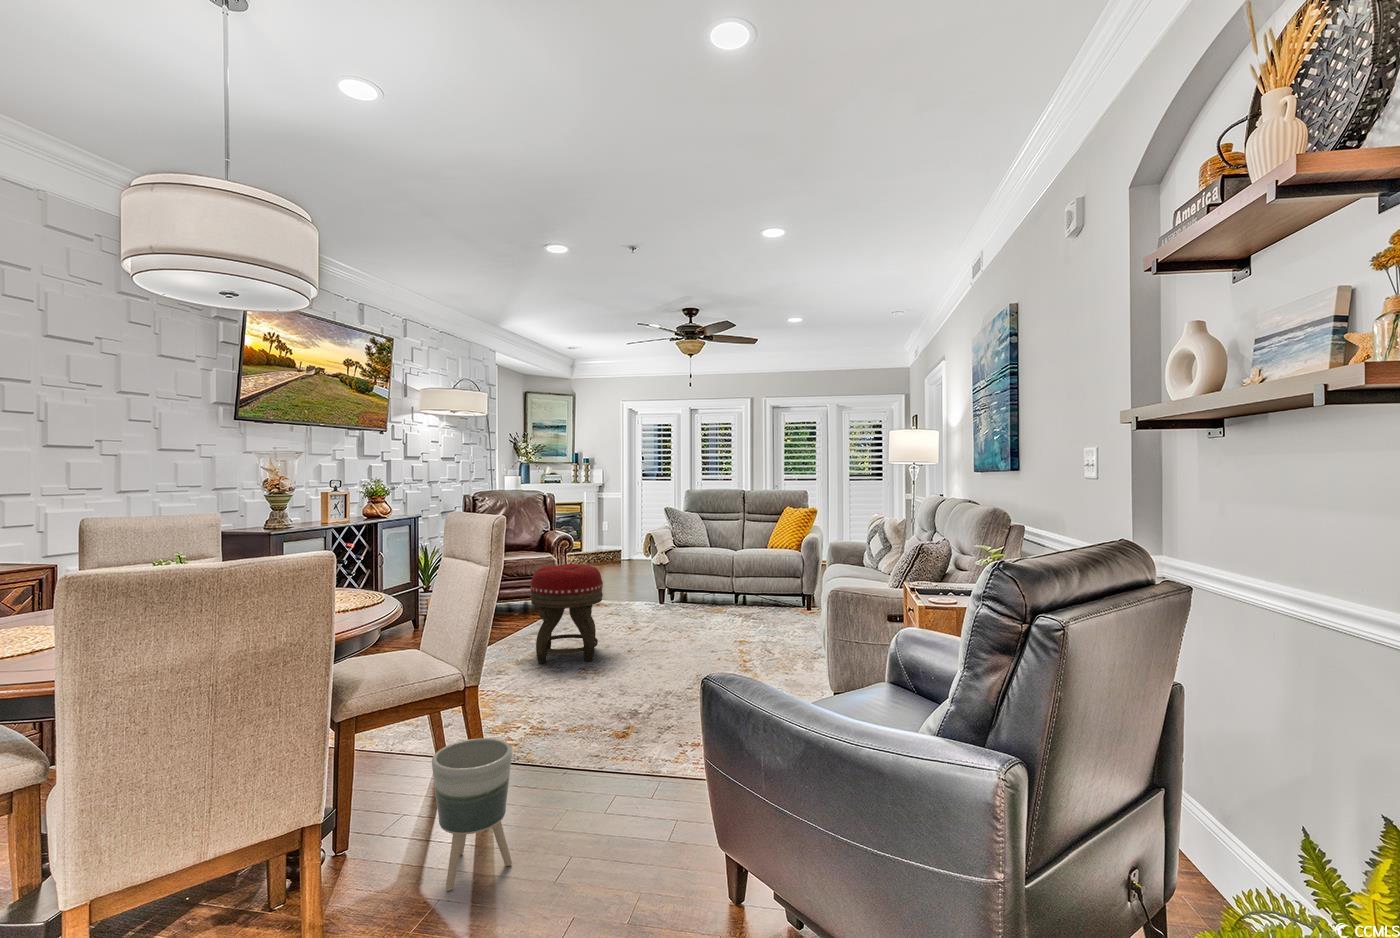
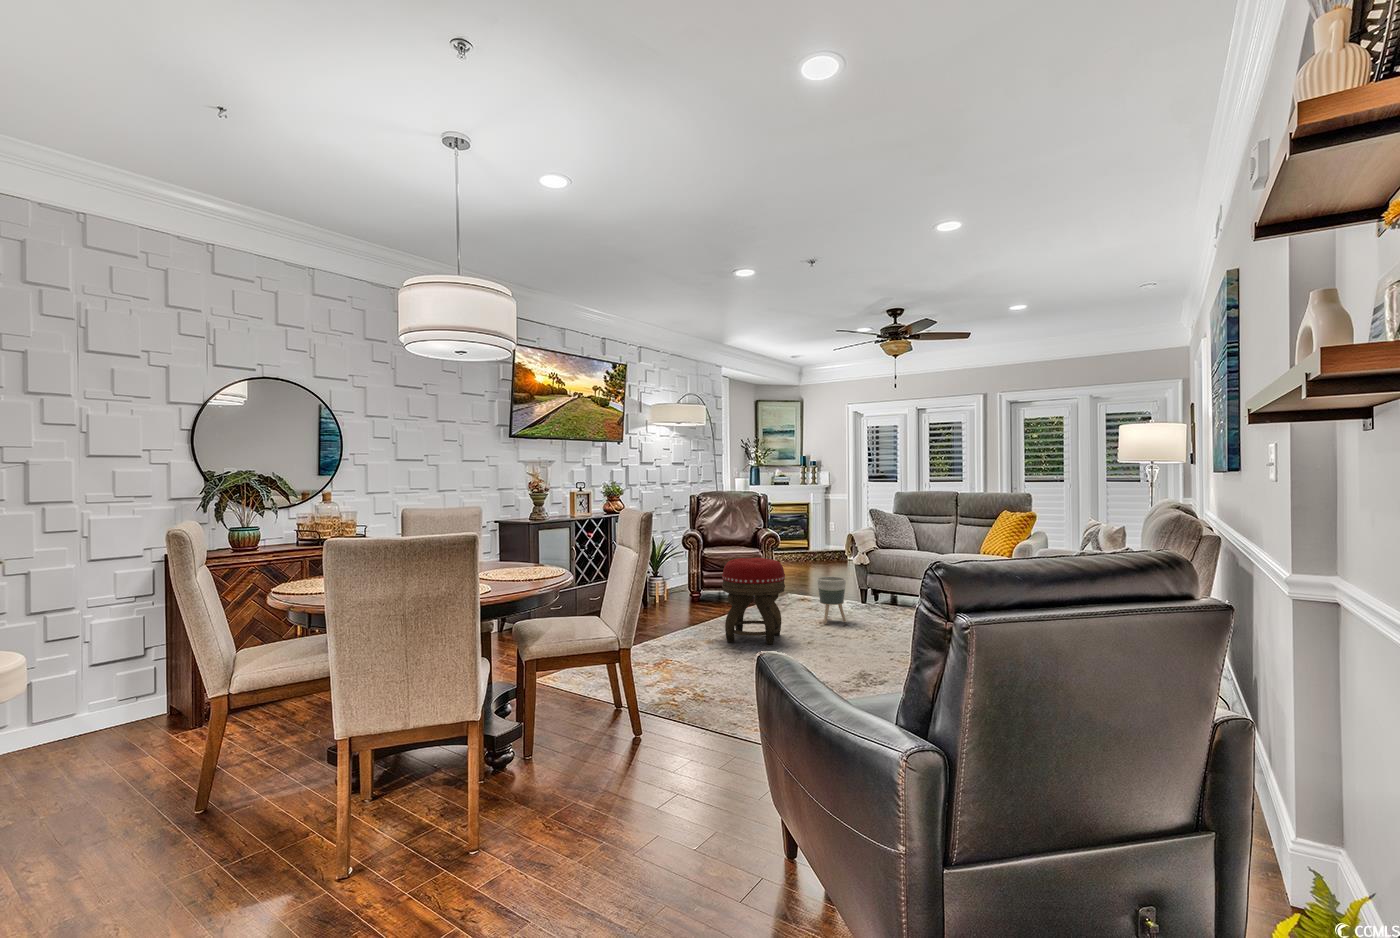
planter: present [432,738,512,891] -> present [817,577,846,624]

